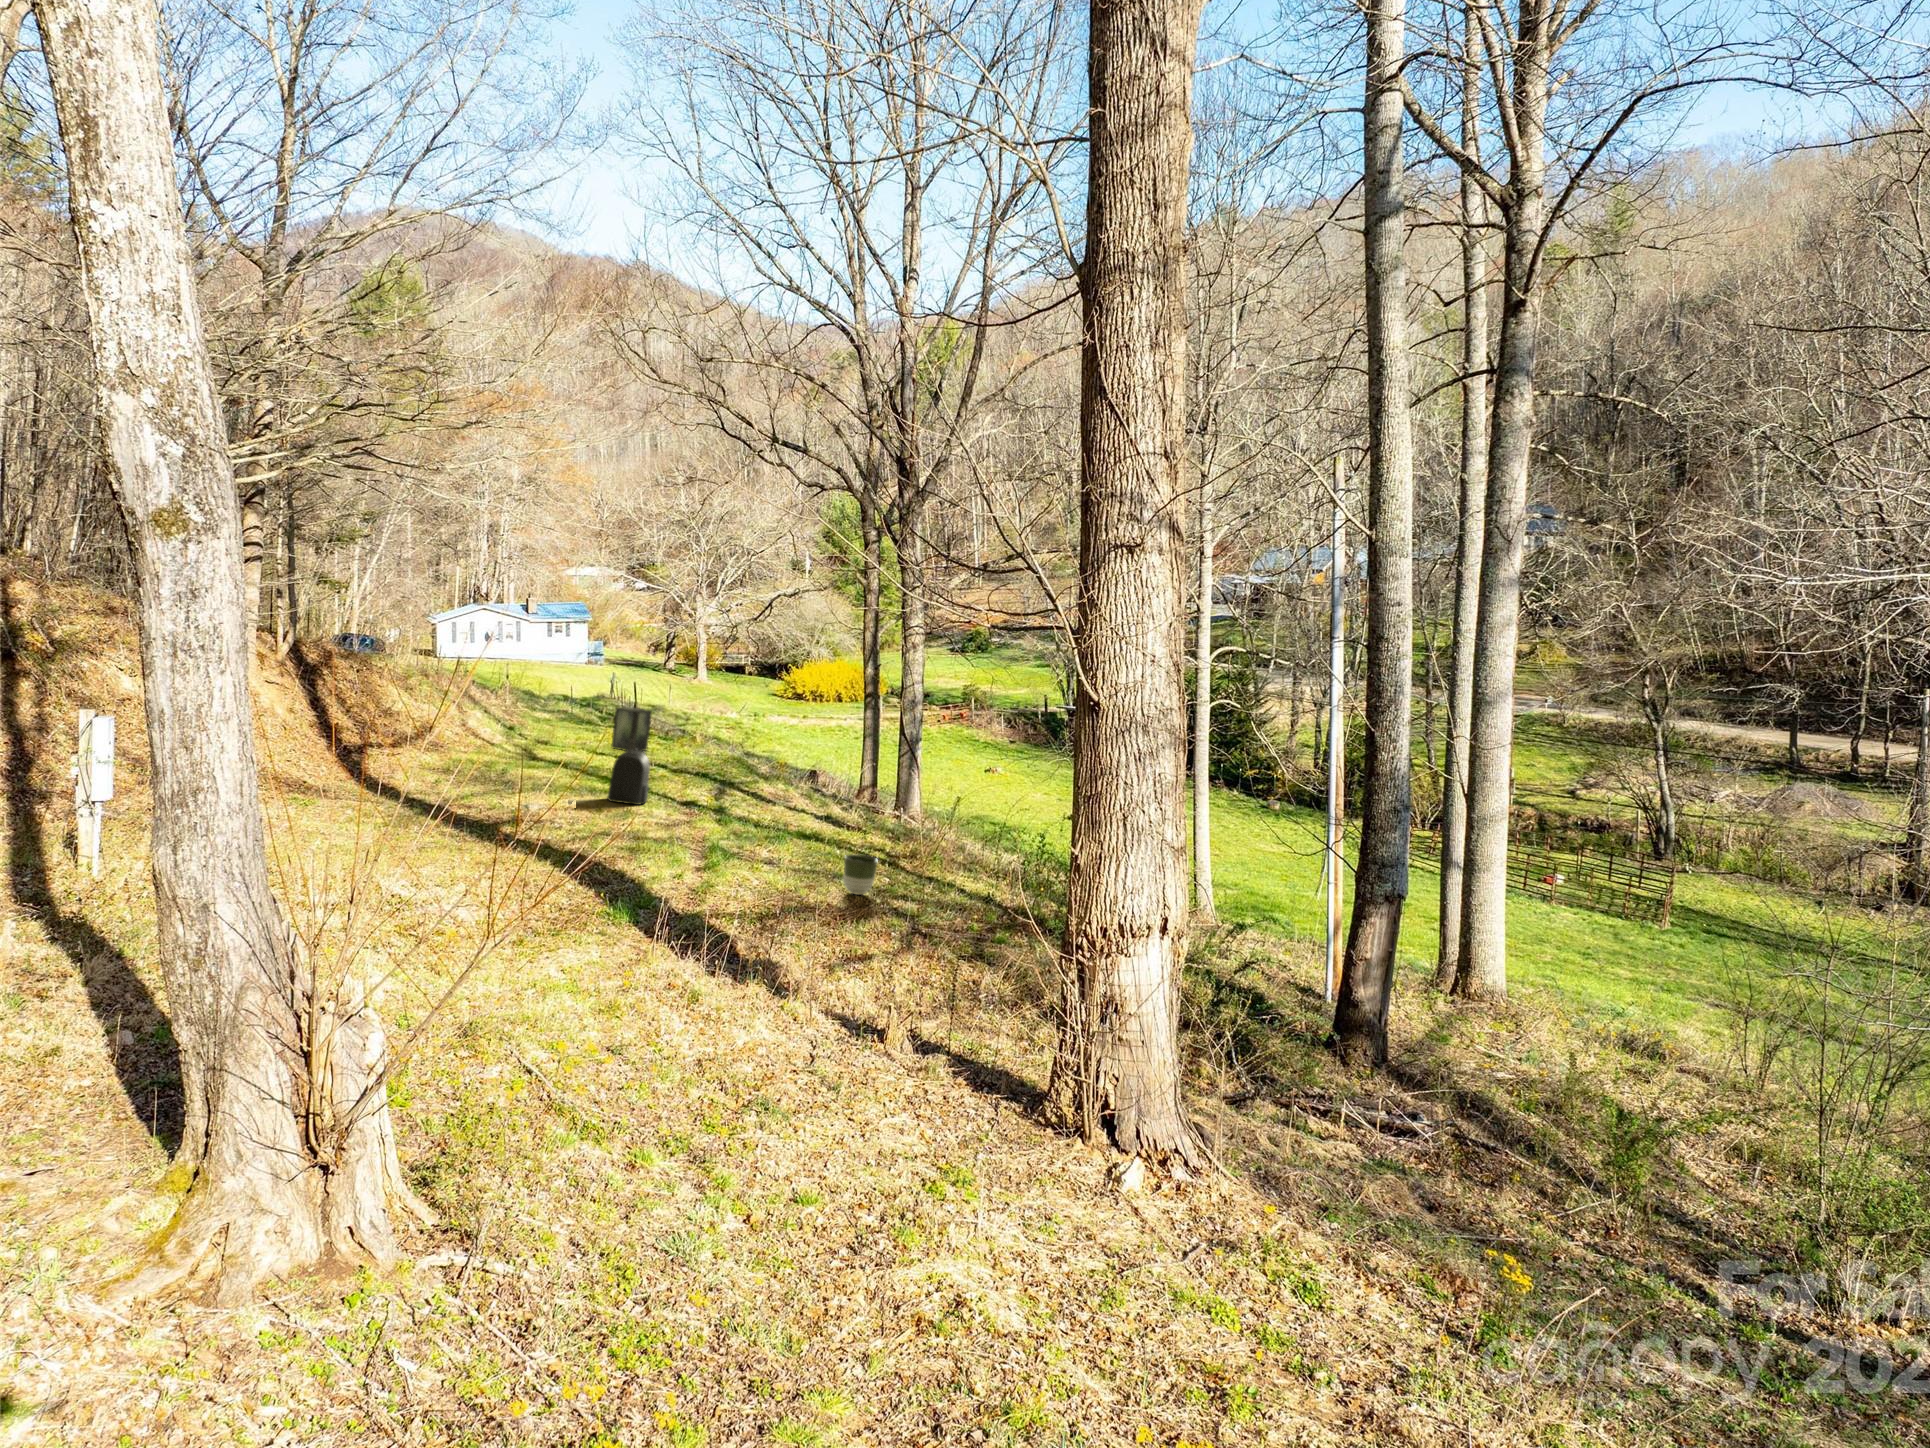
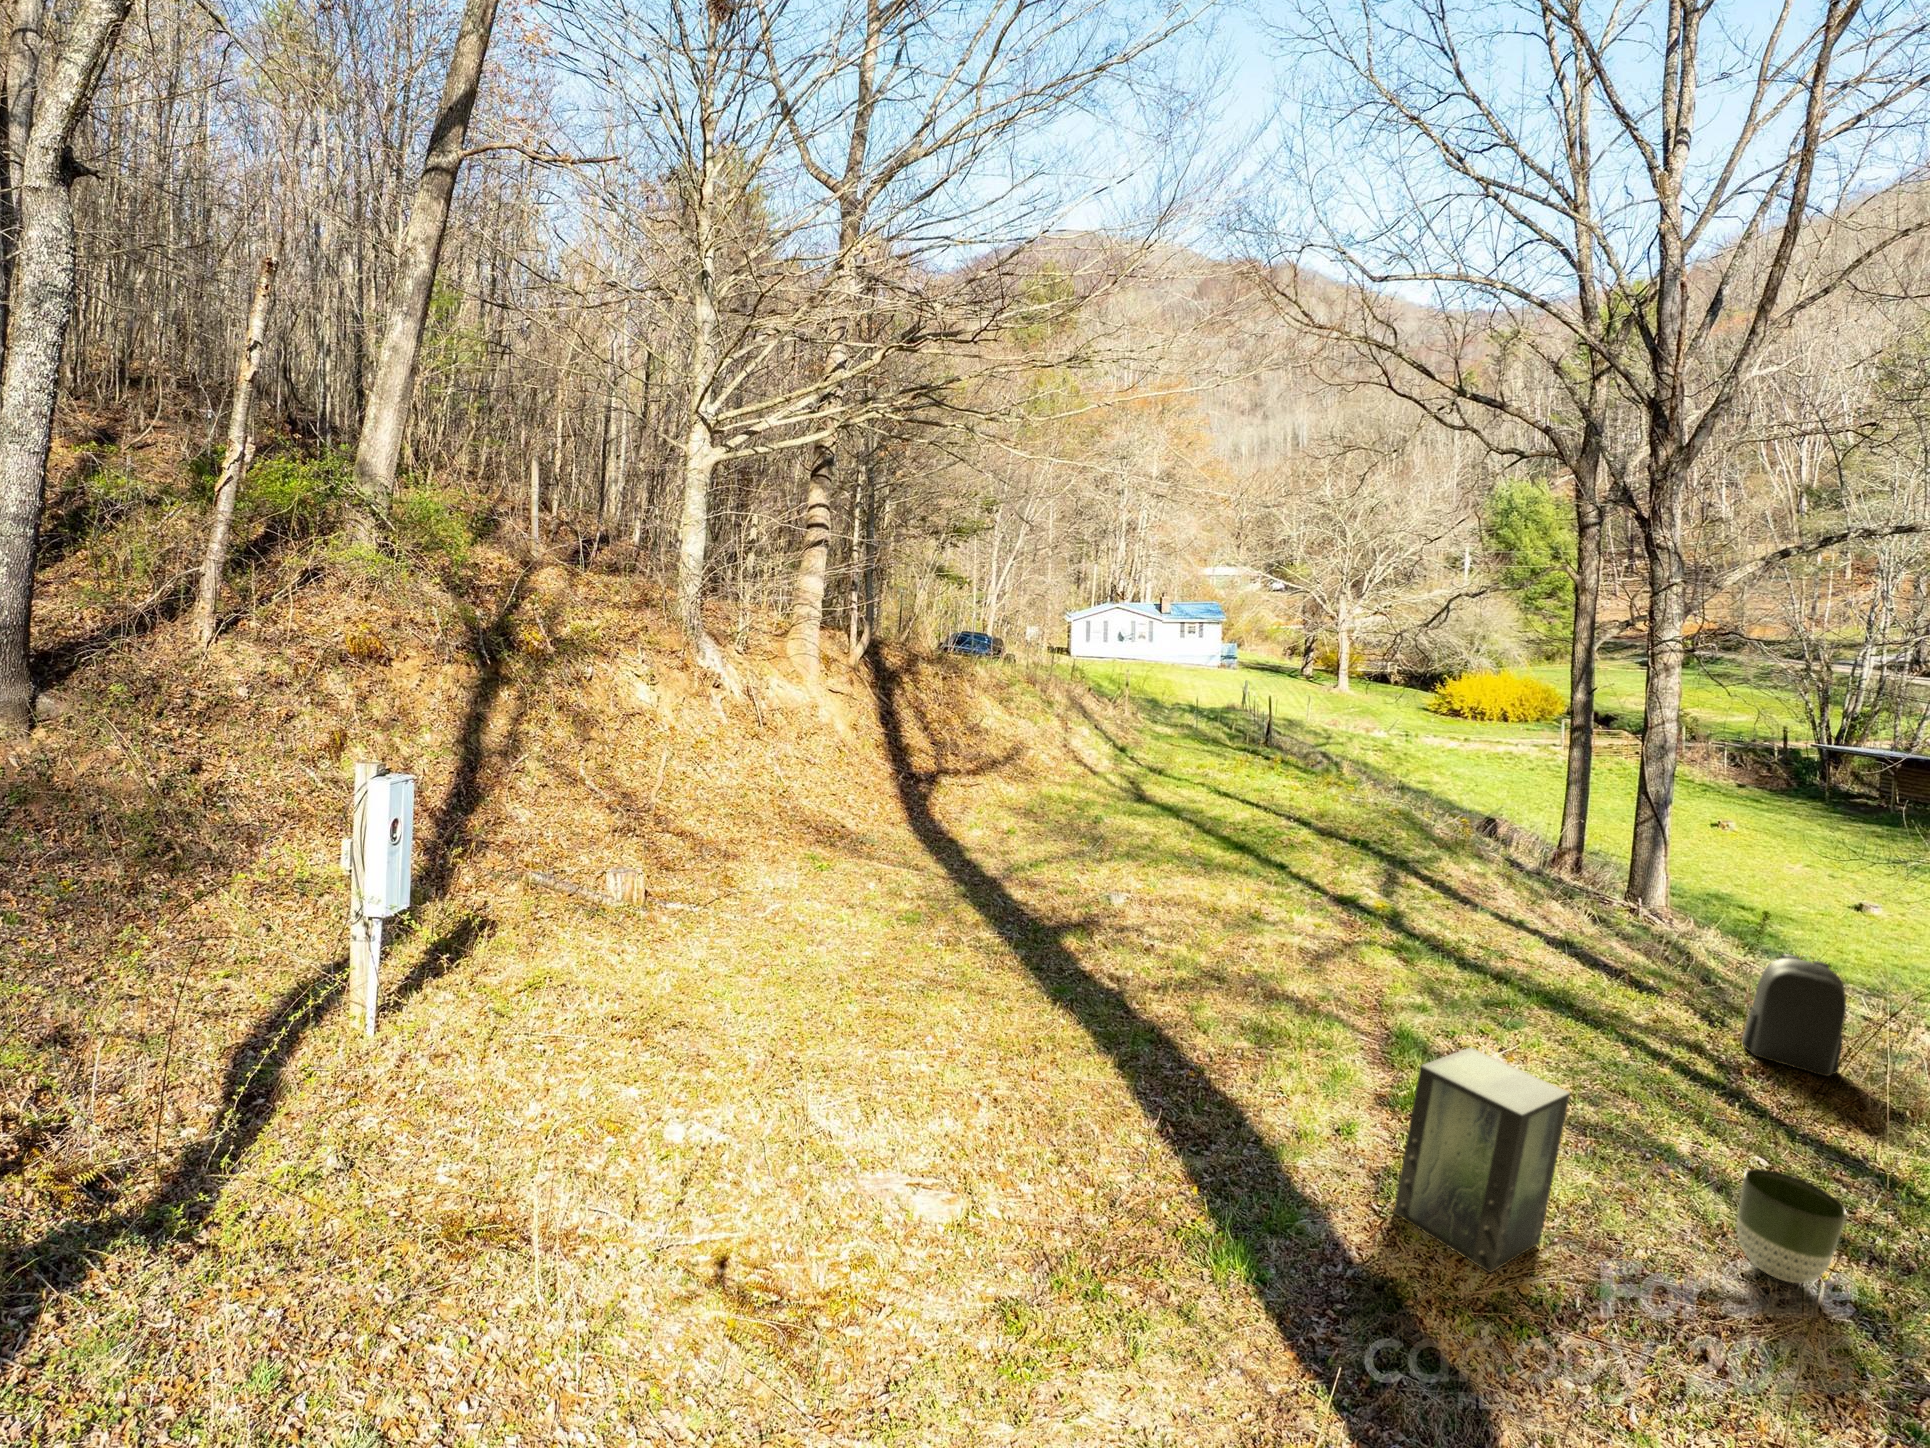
storage box: present [611,707,652,751] -> present [1394,1048,1570,1273]
backpack: present [607,750,650,805] -> present [1742,954,1846,1076]

